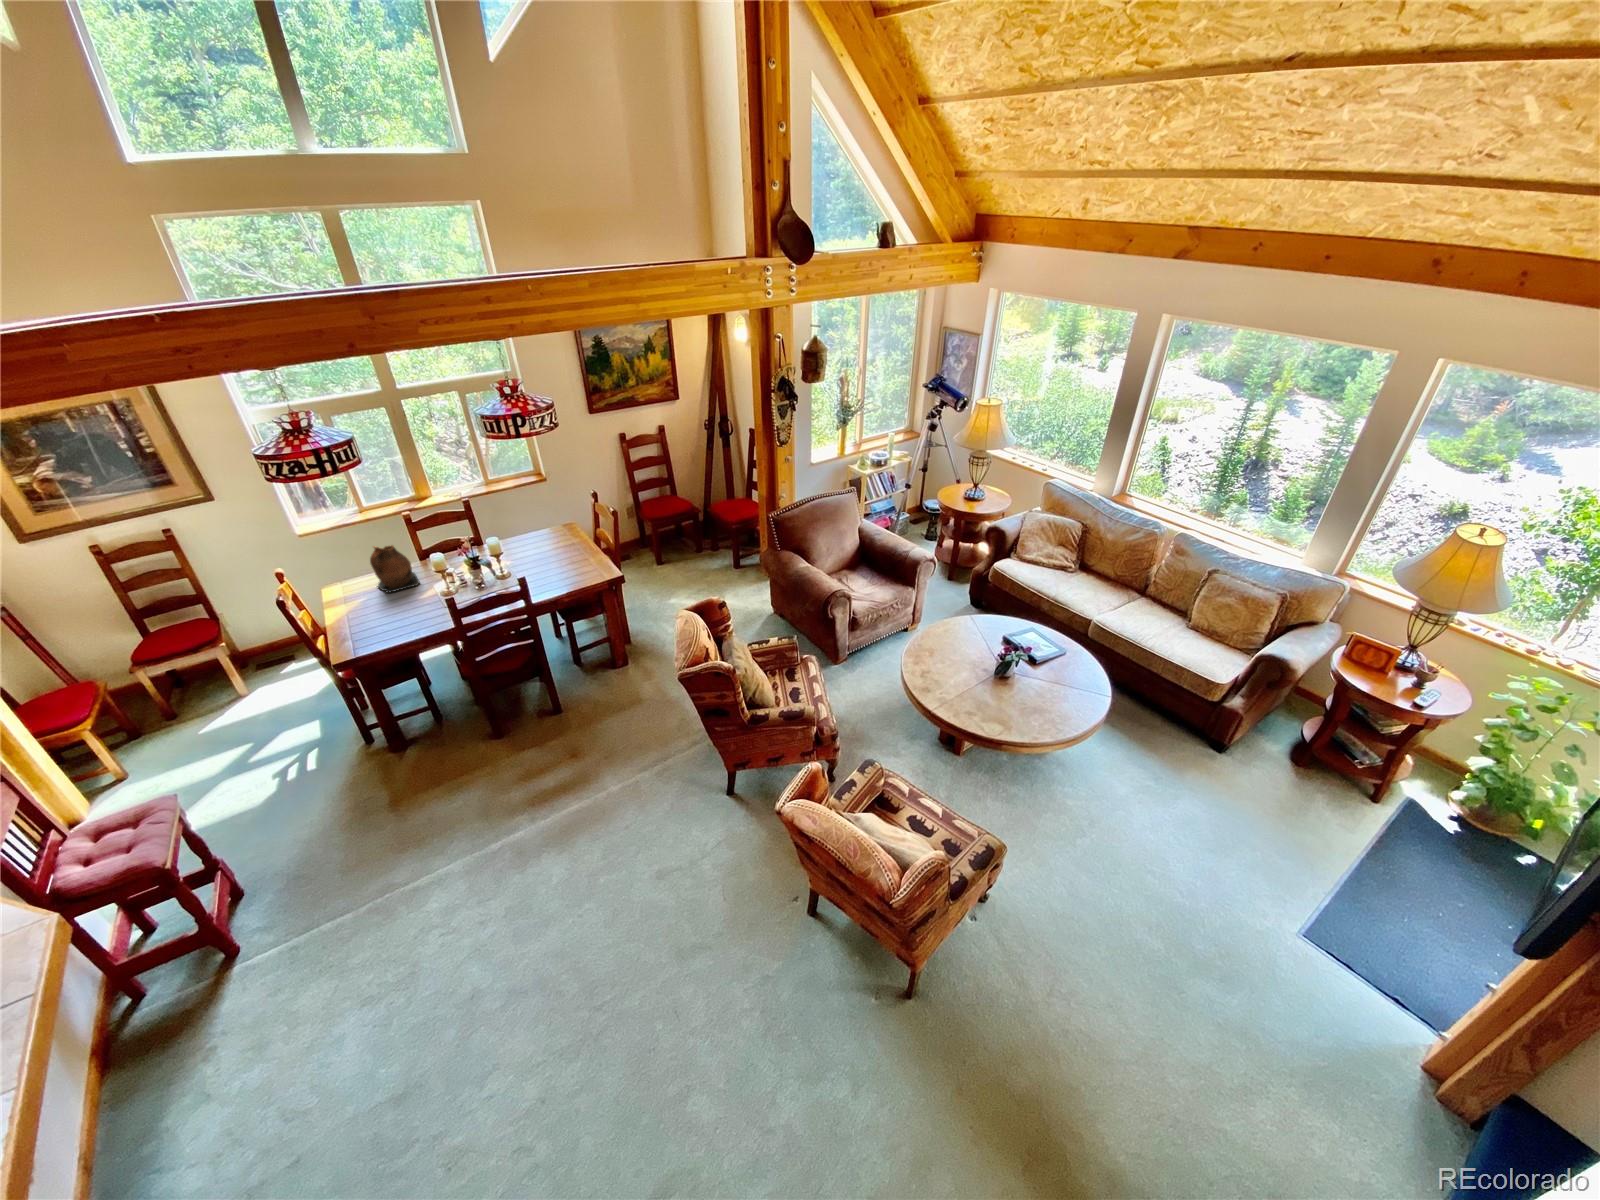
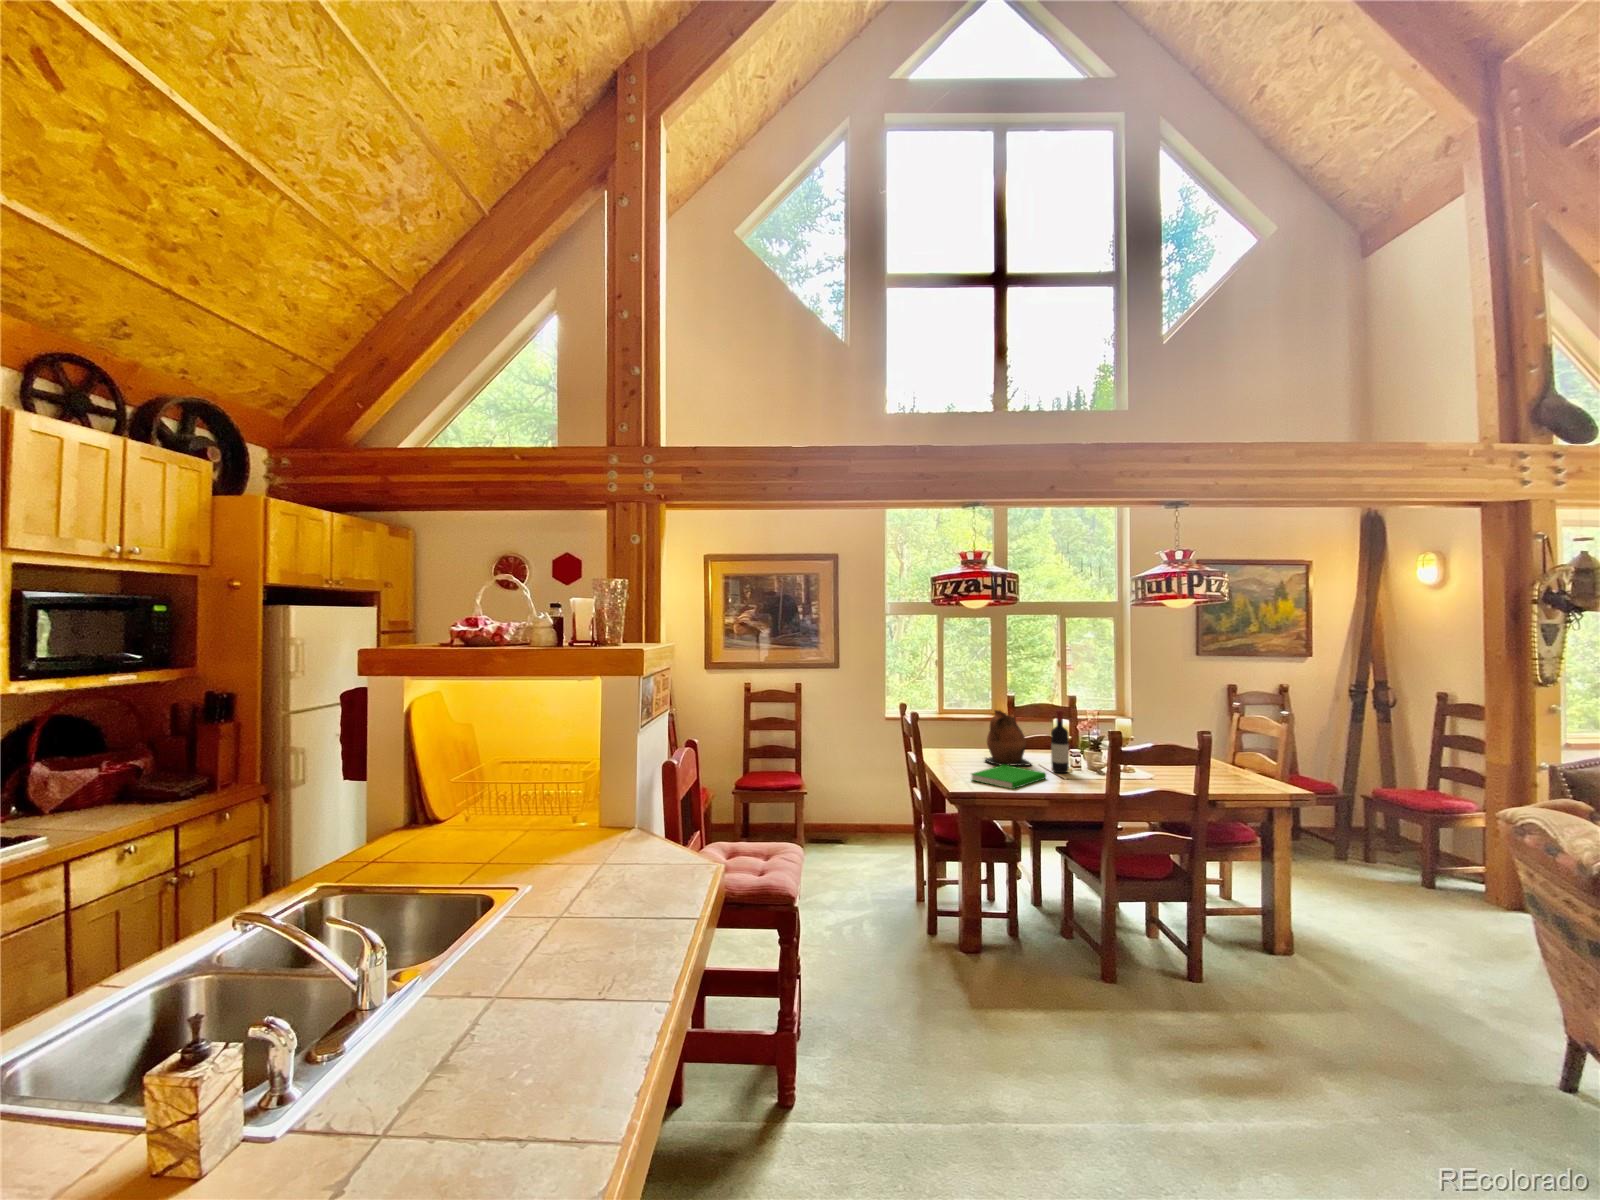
wine bottle: none [424,543,446,592] -> present [1051,710,1069,773]
book: none [351,597,423,631] -> present [972,765,1046,789]

